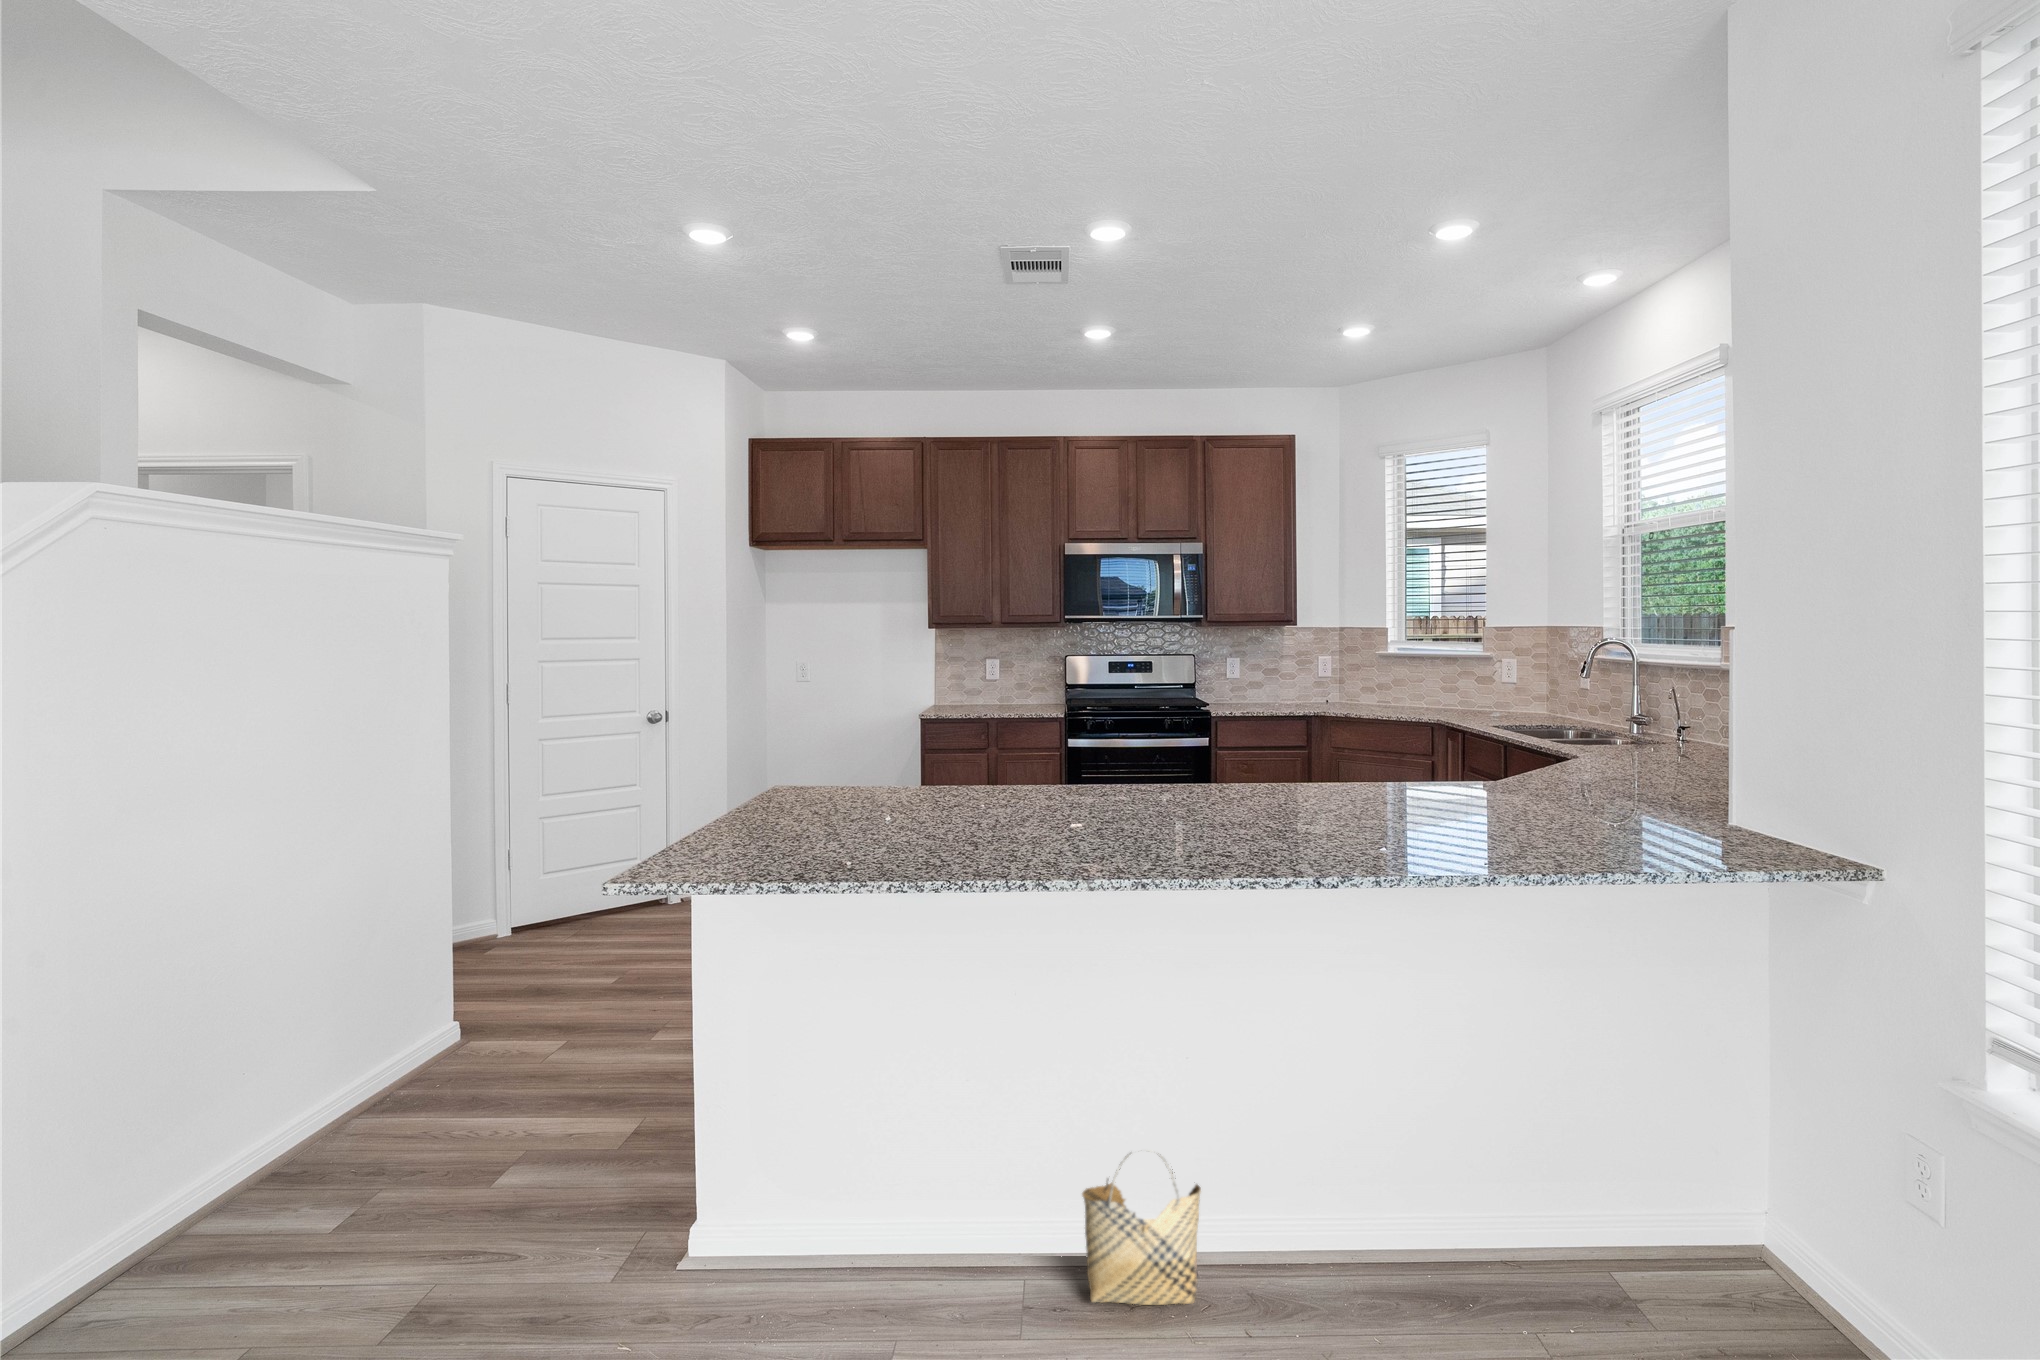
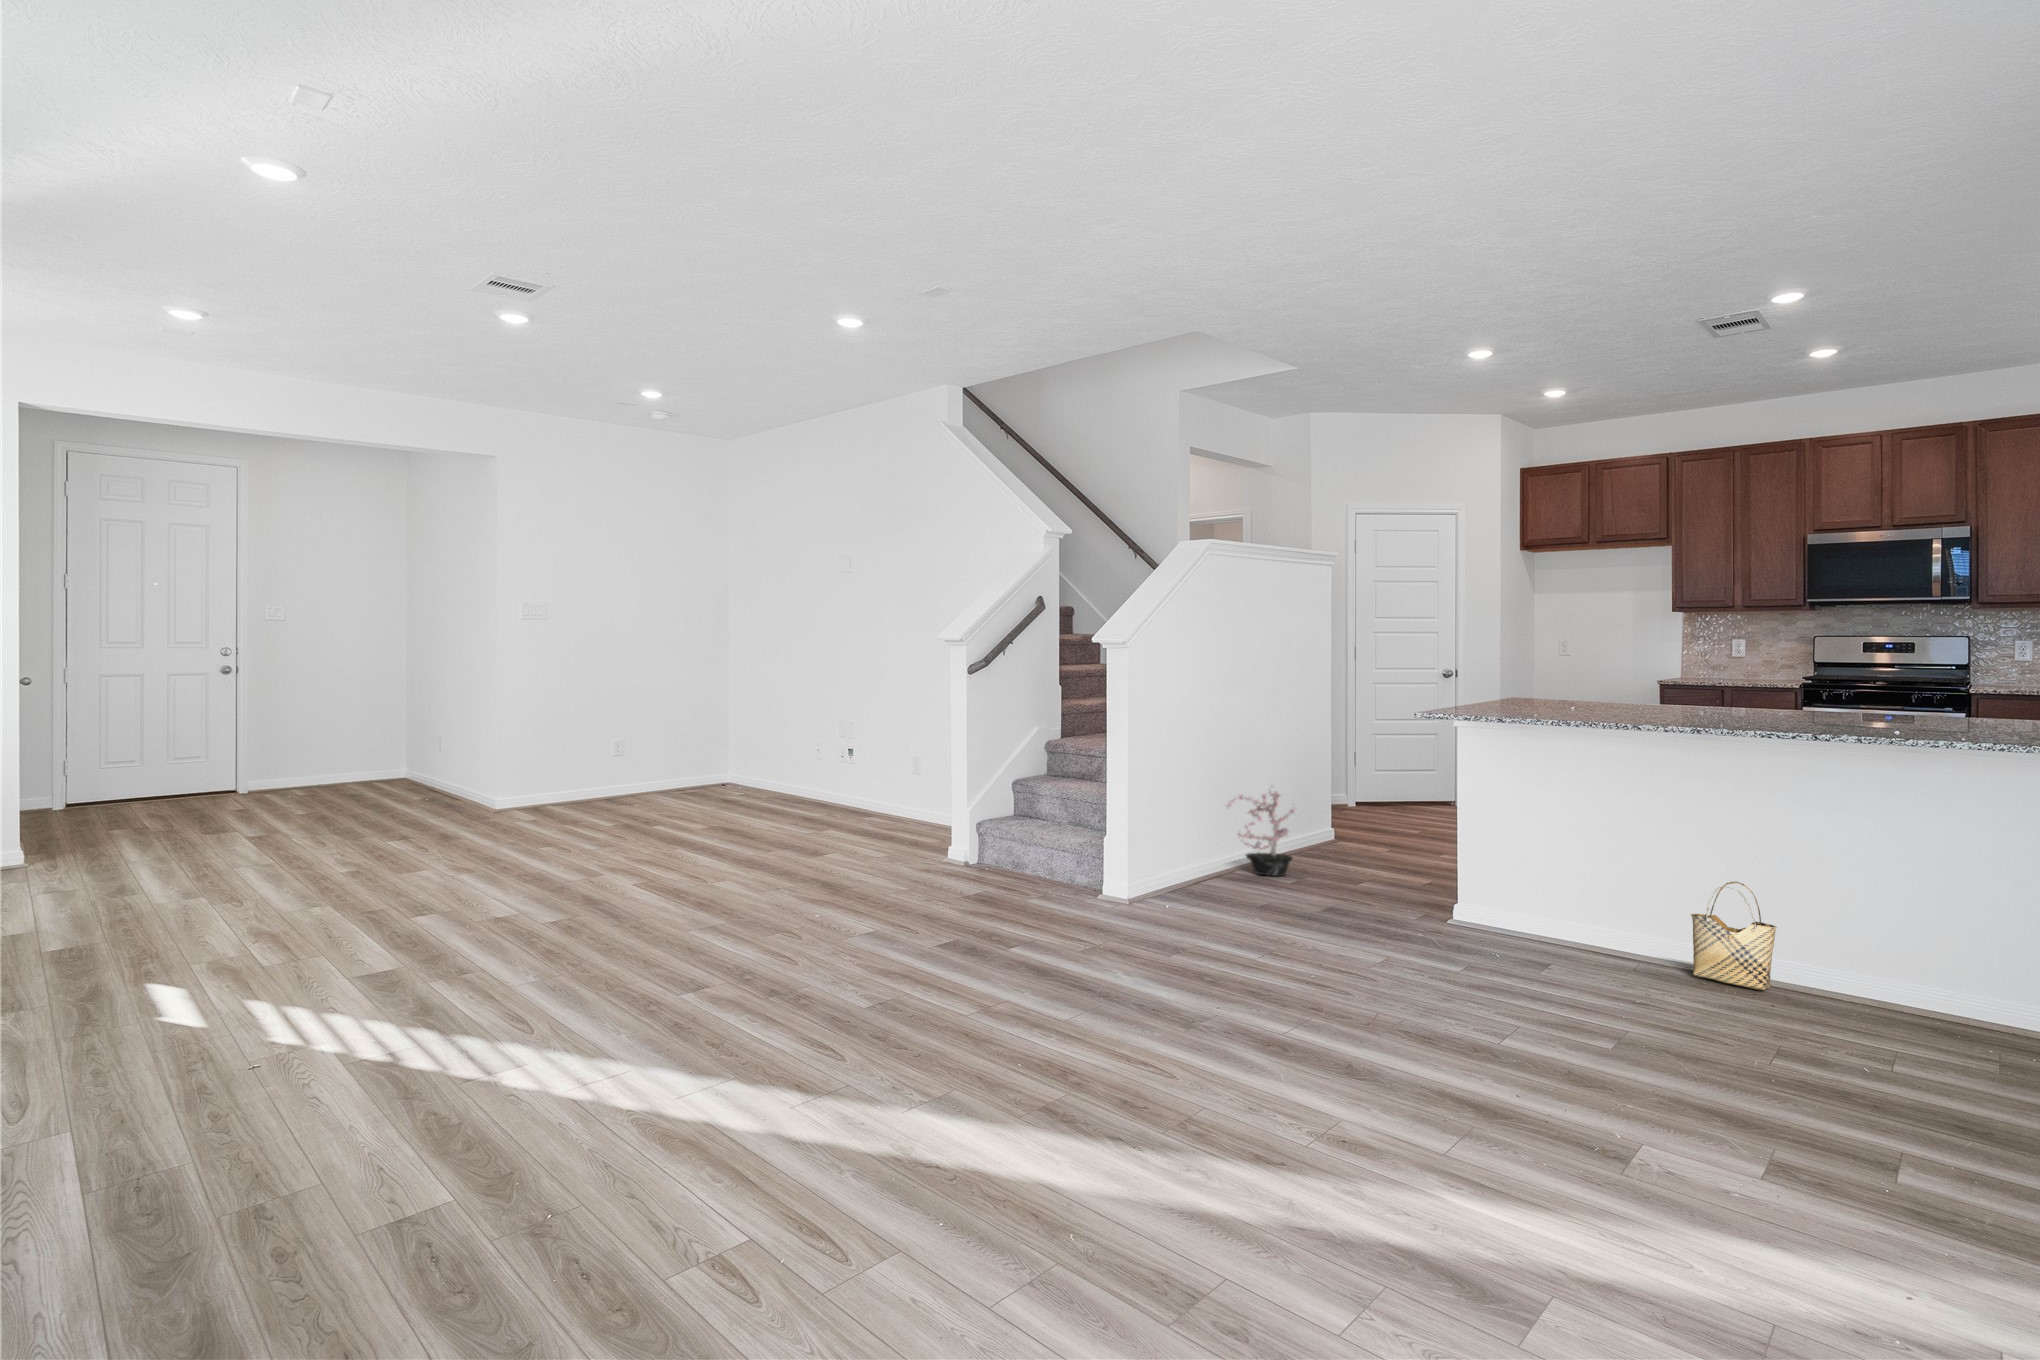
potted plant: none [120,1017,348,1238] -> present [1226,790,1296,876]

